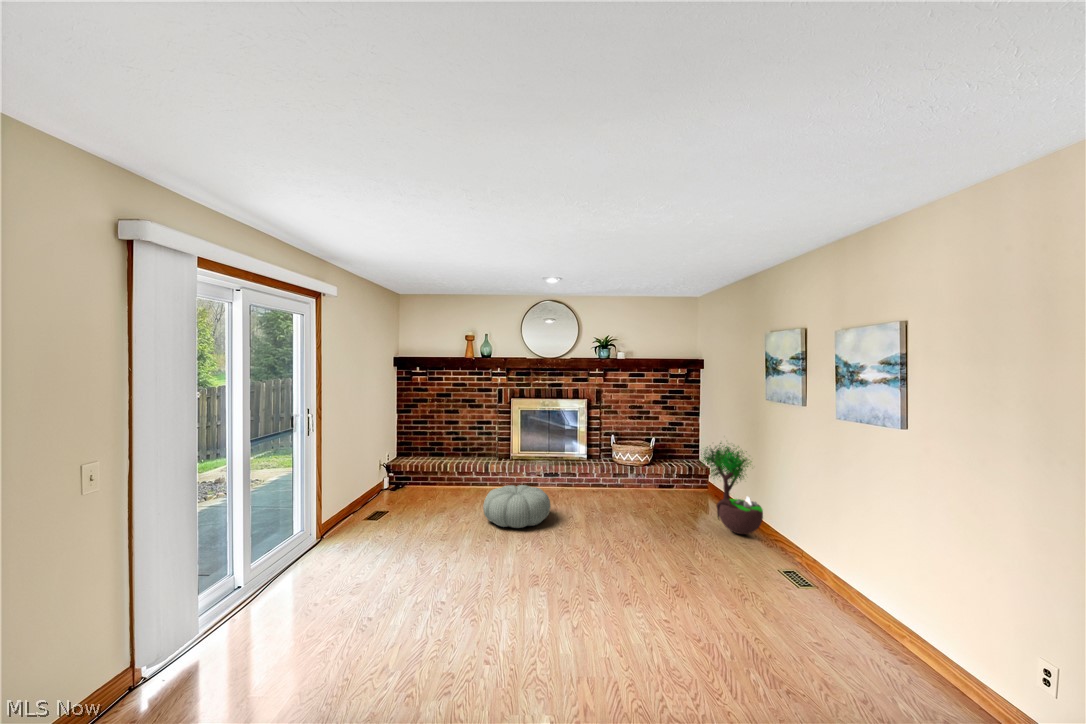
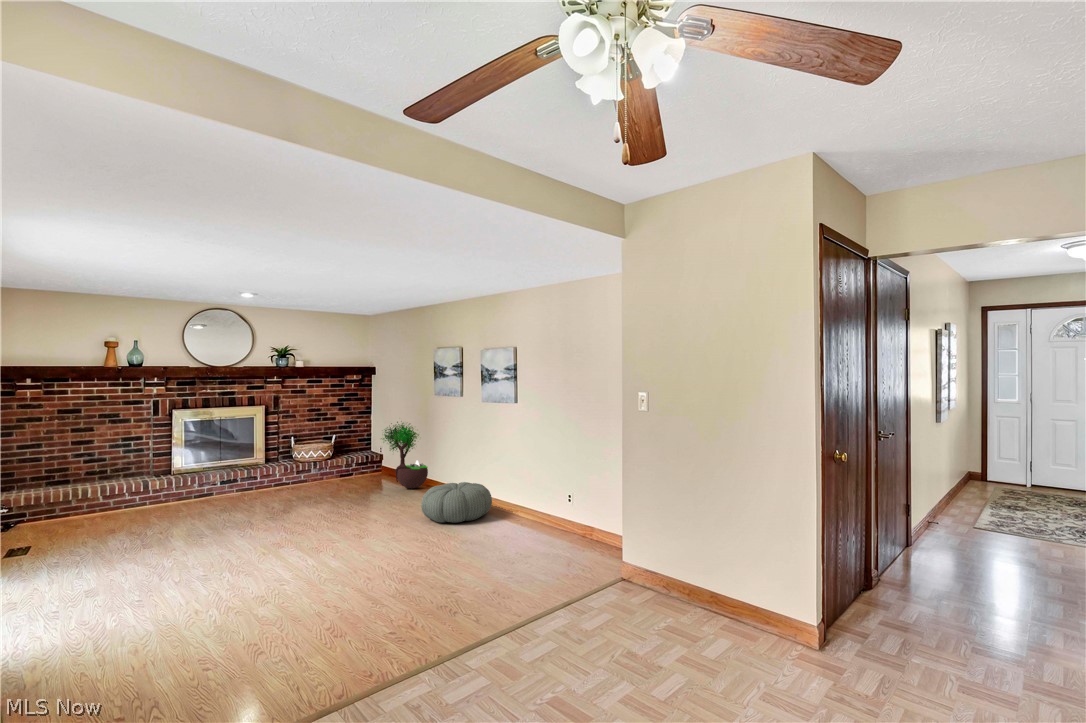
pouf: present [483,485,551,528] -> present [421,482,492,523]

